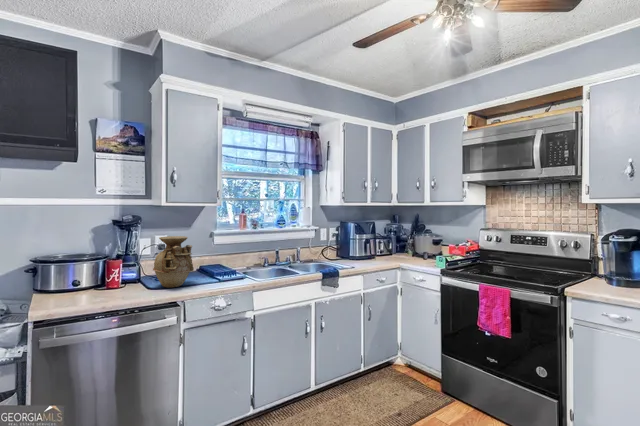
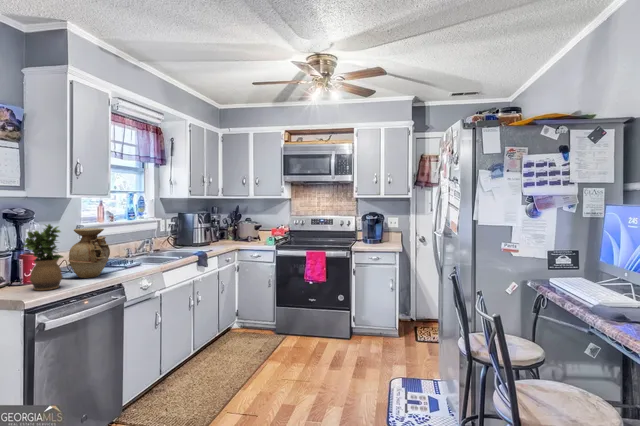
potted plant: none [87,231,126,297] -> present [23,224,63,291]

